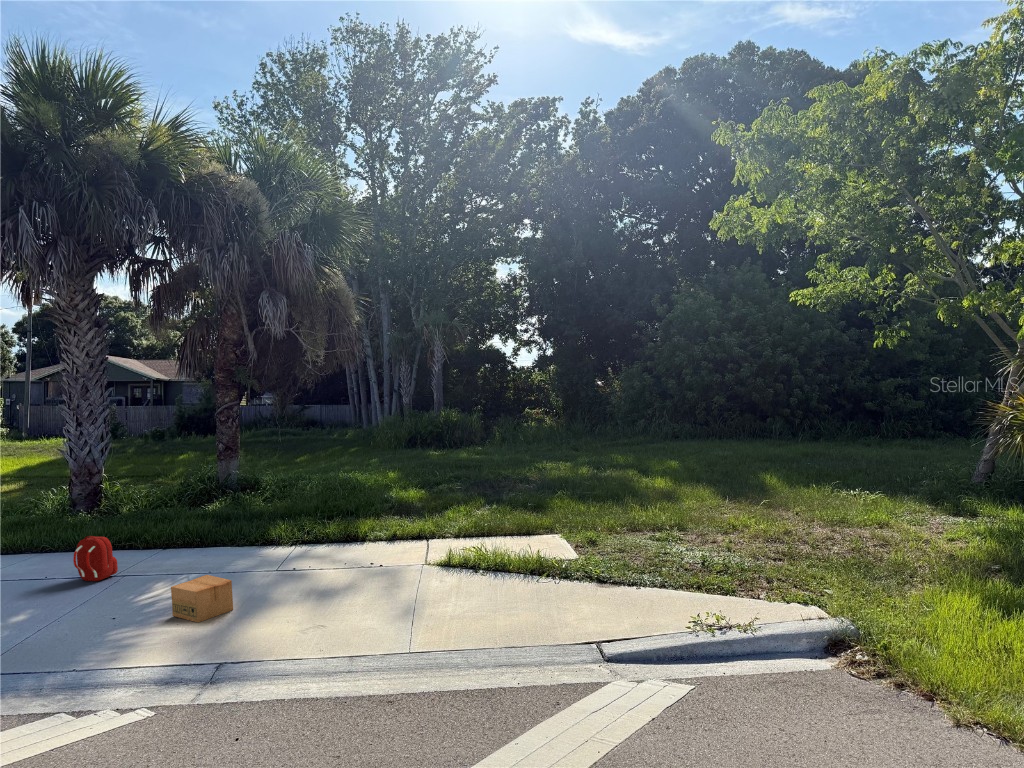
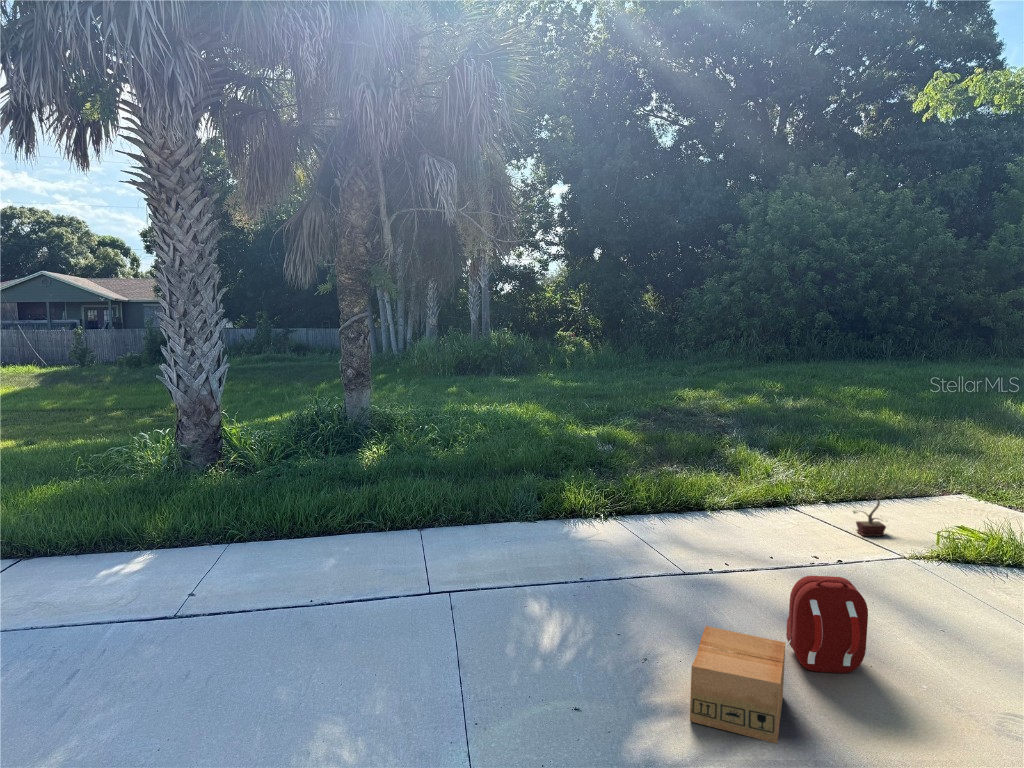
potted plant: none [426,507,463,550] -> present [853,473,913,536]
backpack: present [73,536,118,581] -> present [786,576,868,673]

